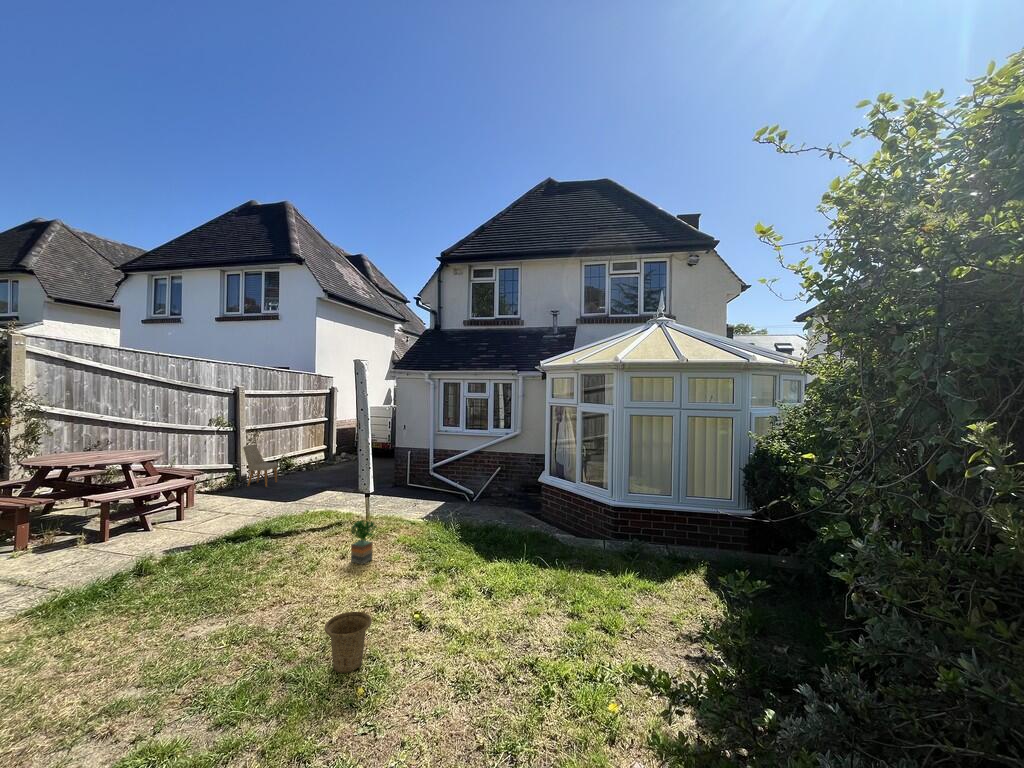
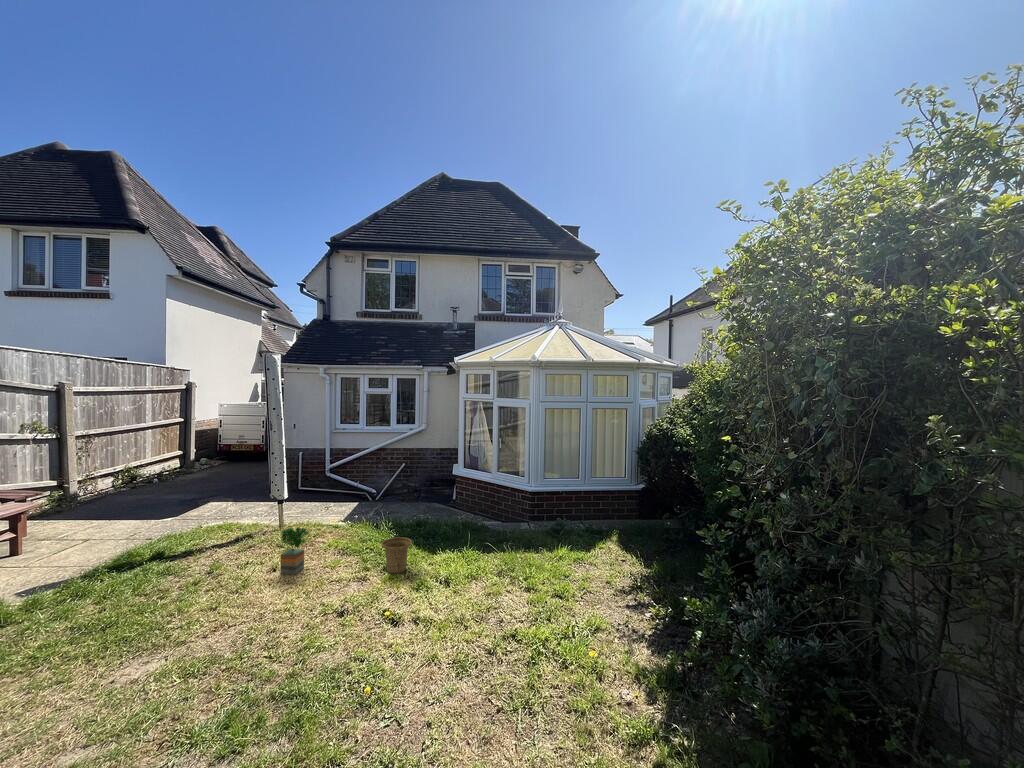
chair: present [243,445,278,487] -> none [77,454,126,506]
basket: present [324,612,372,673] -> present [381,537,412,574]

